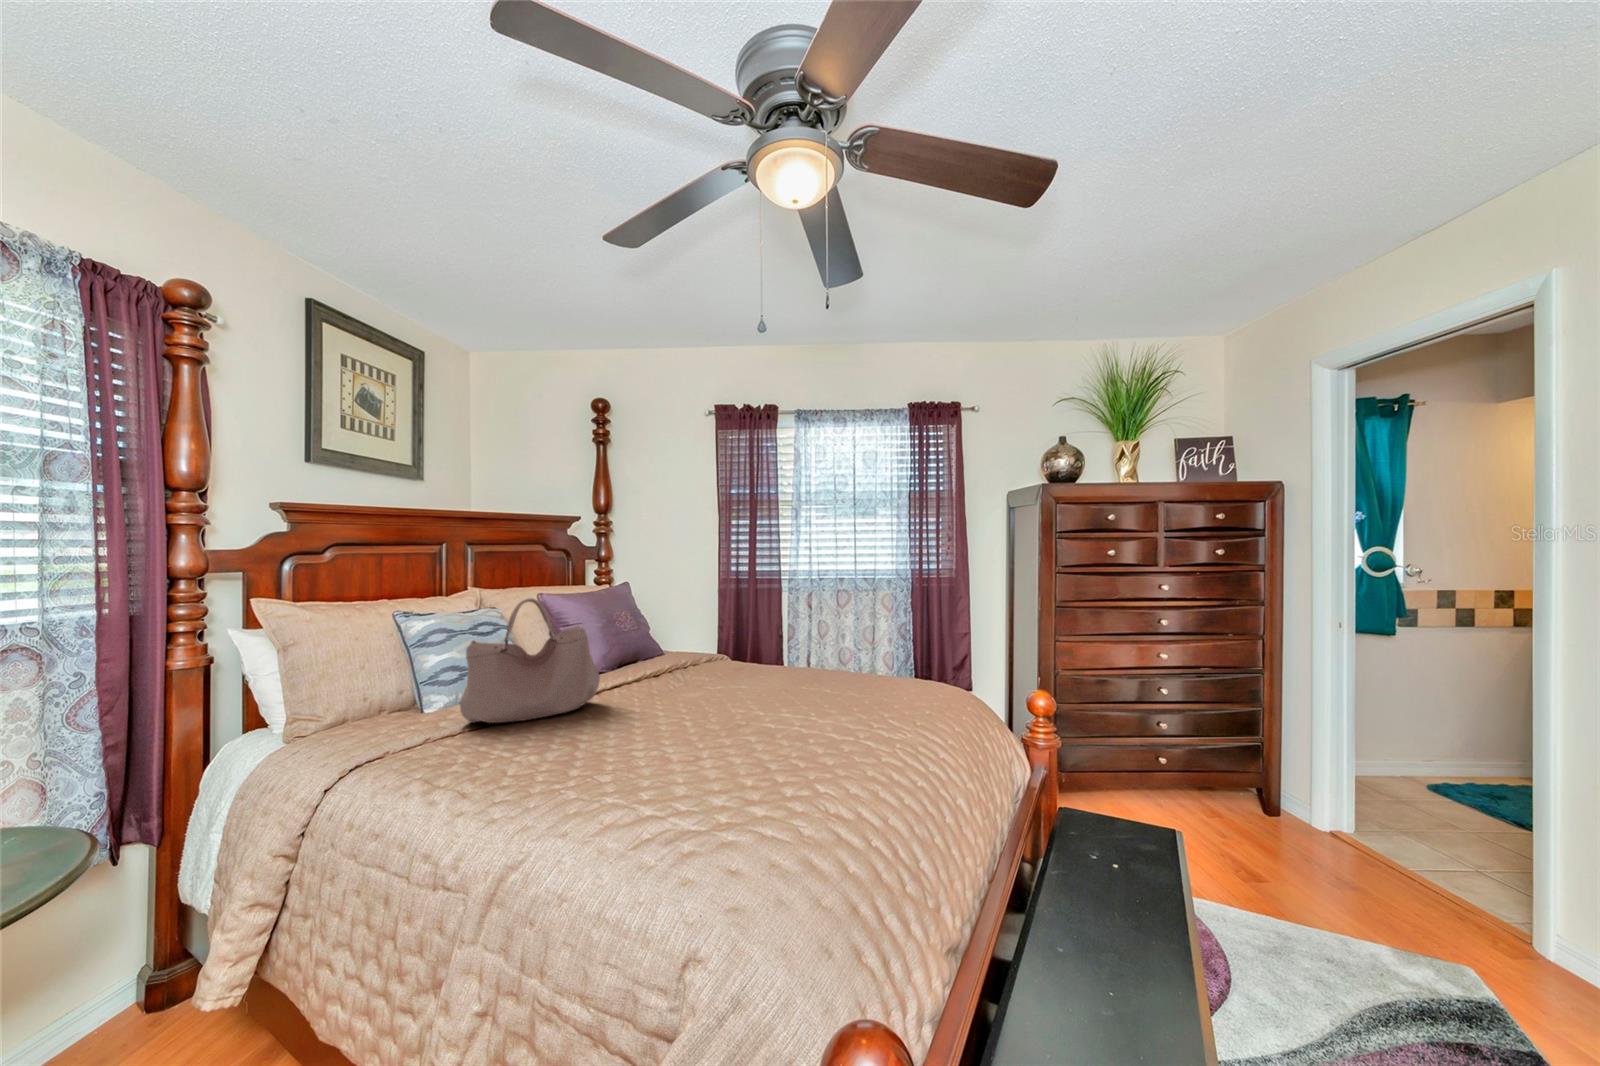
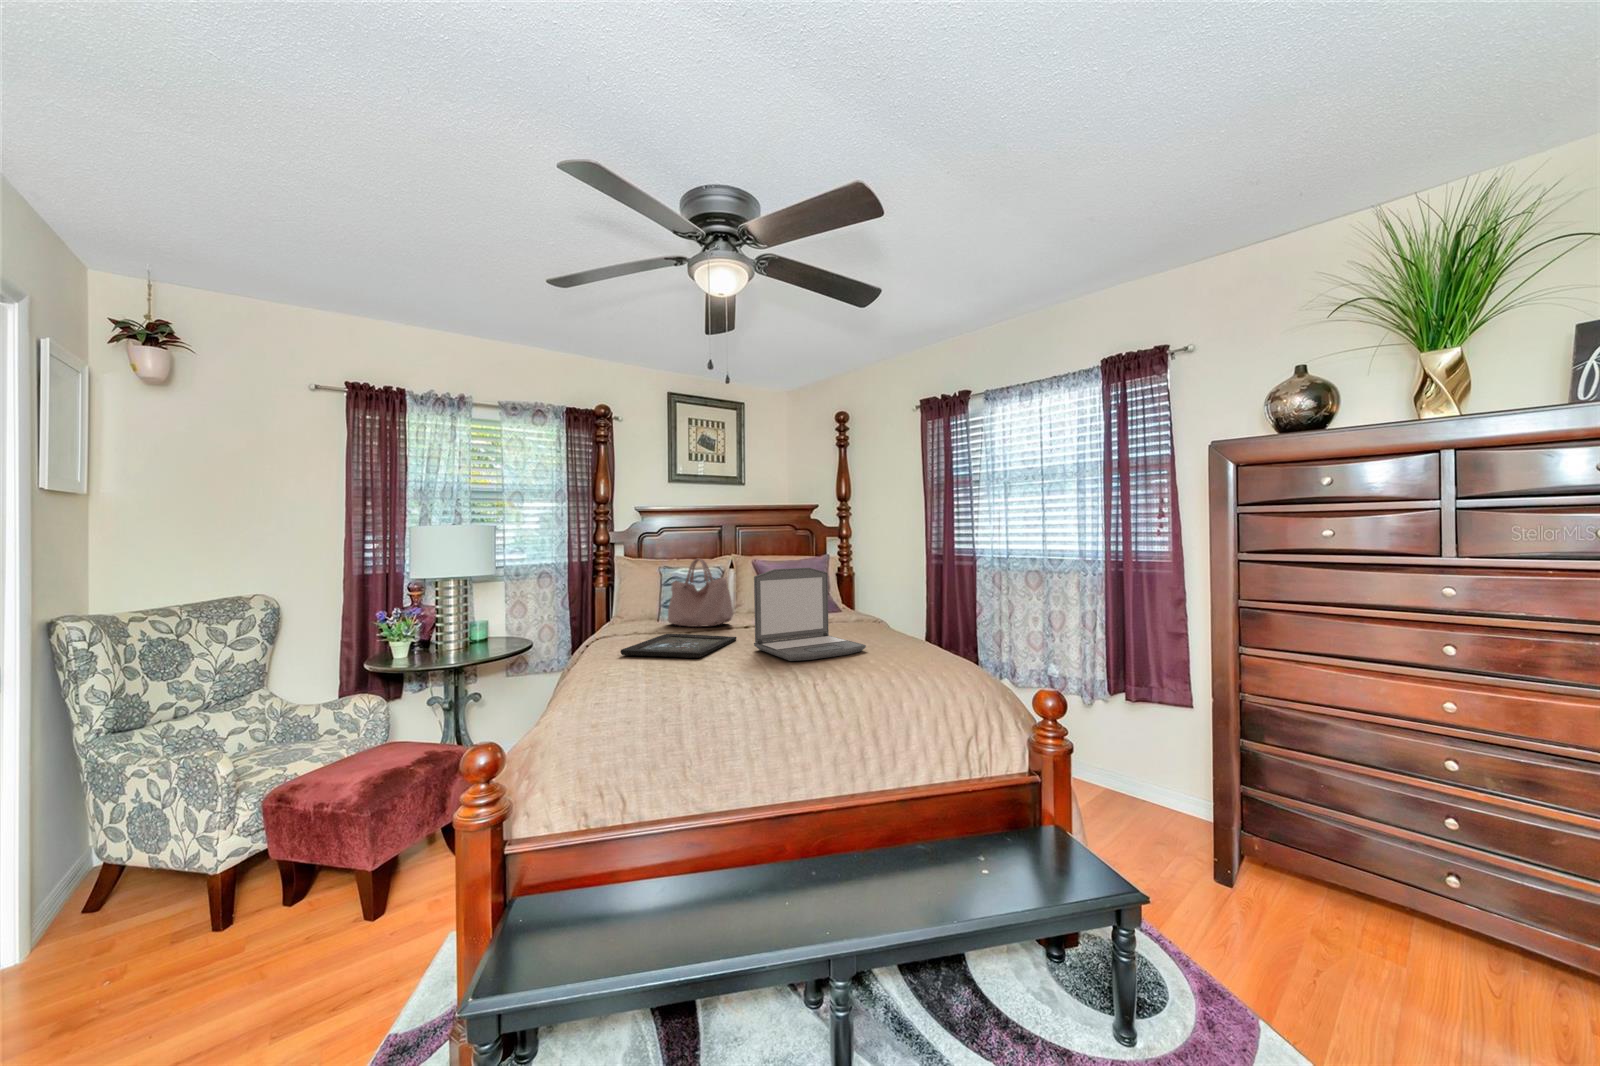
laptop: none [776,599,897,729] -> present [754,568,866,661]
tray: none [566,716,765,804] -> present [620,634,737,658]

